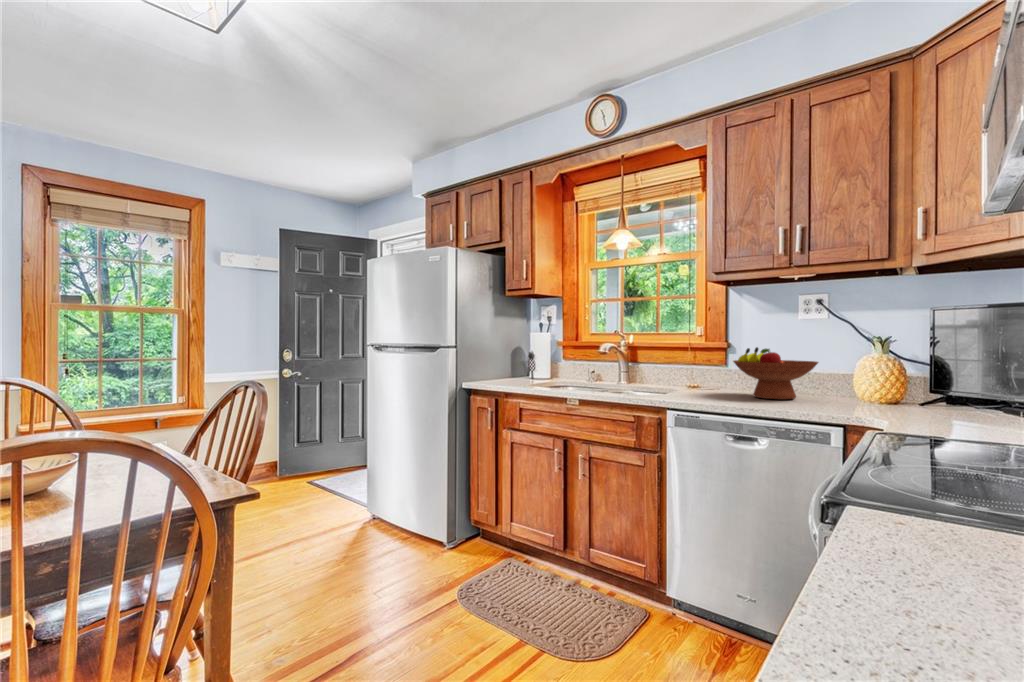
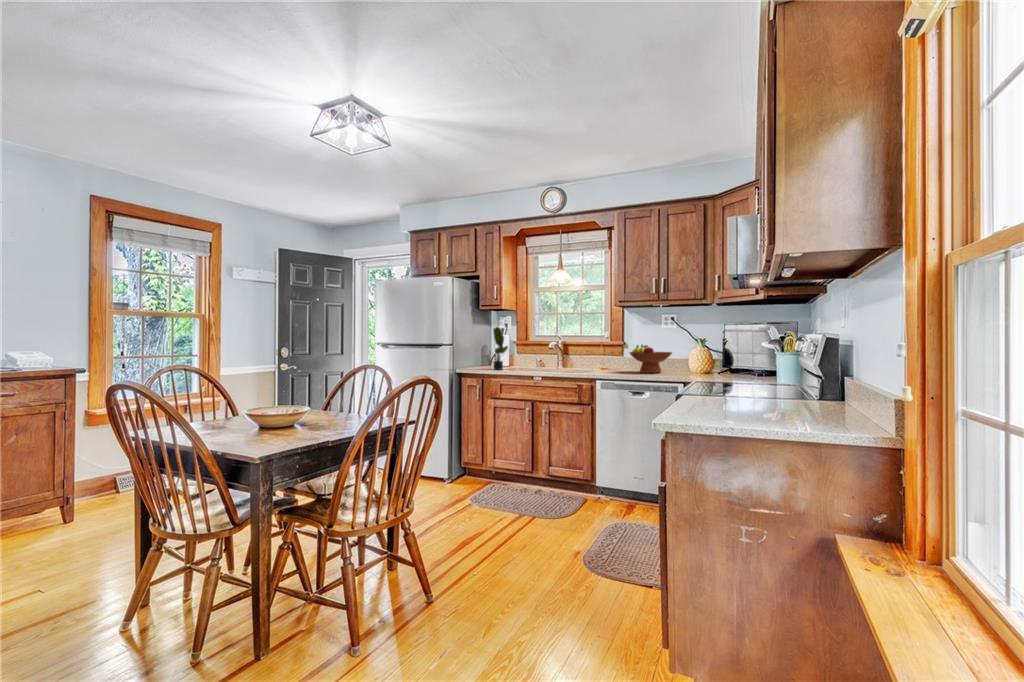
potted plant: none [504,318,539,385] -> present [493,327,508,370]

